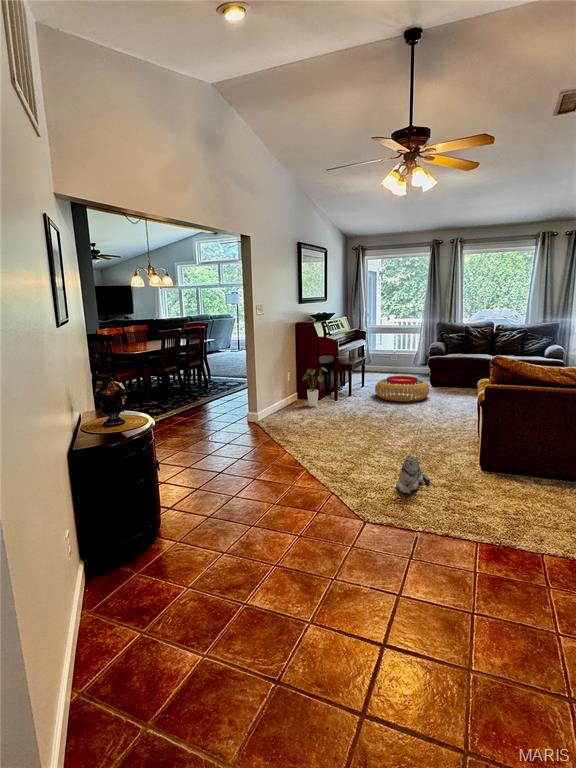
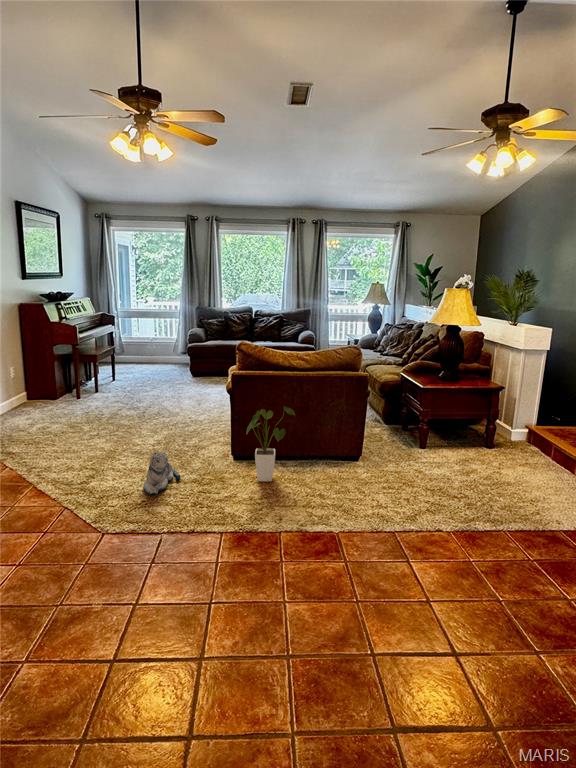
house plant: present [302,367,327,407] -> present [246,406,295,481]
pouf: present [375,376,429,402] -> none [128,366,189,394]

